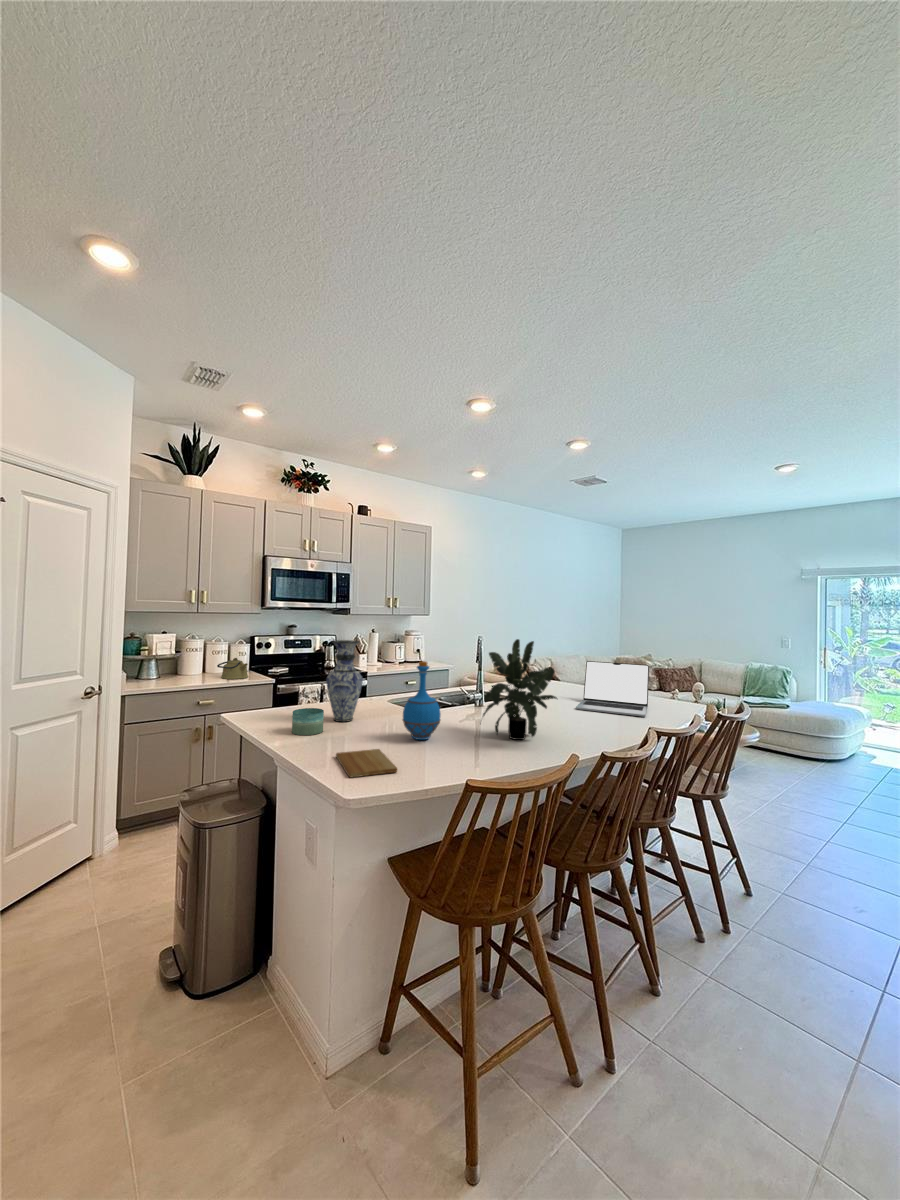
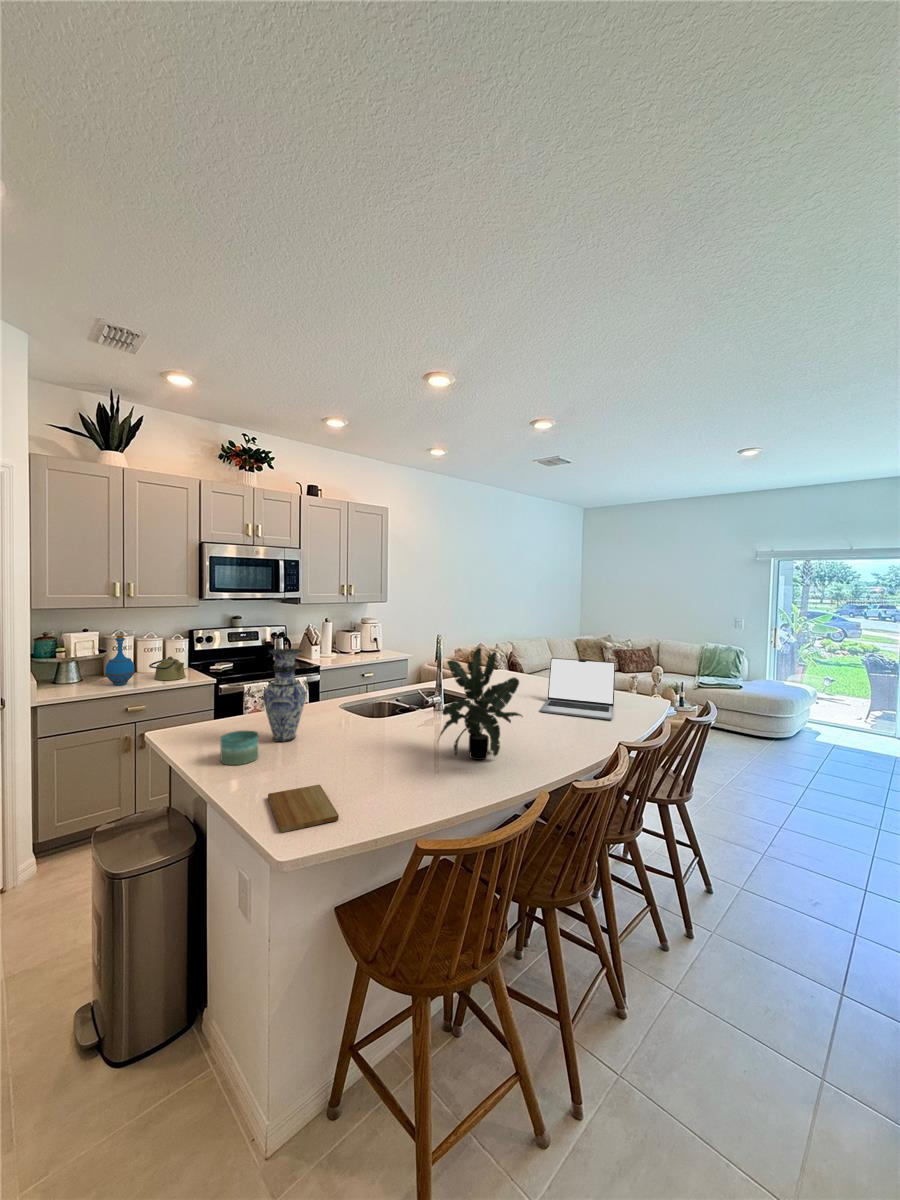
bottle: present [403,661,441,740] -> present [105,635,135,685]

